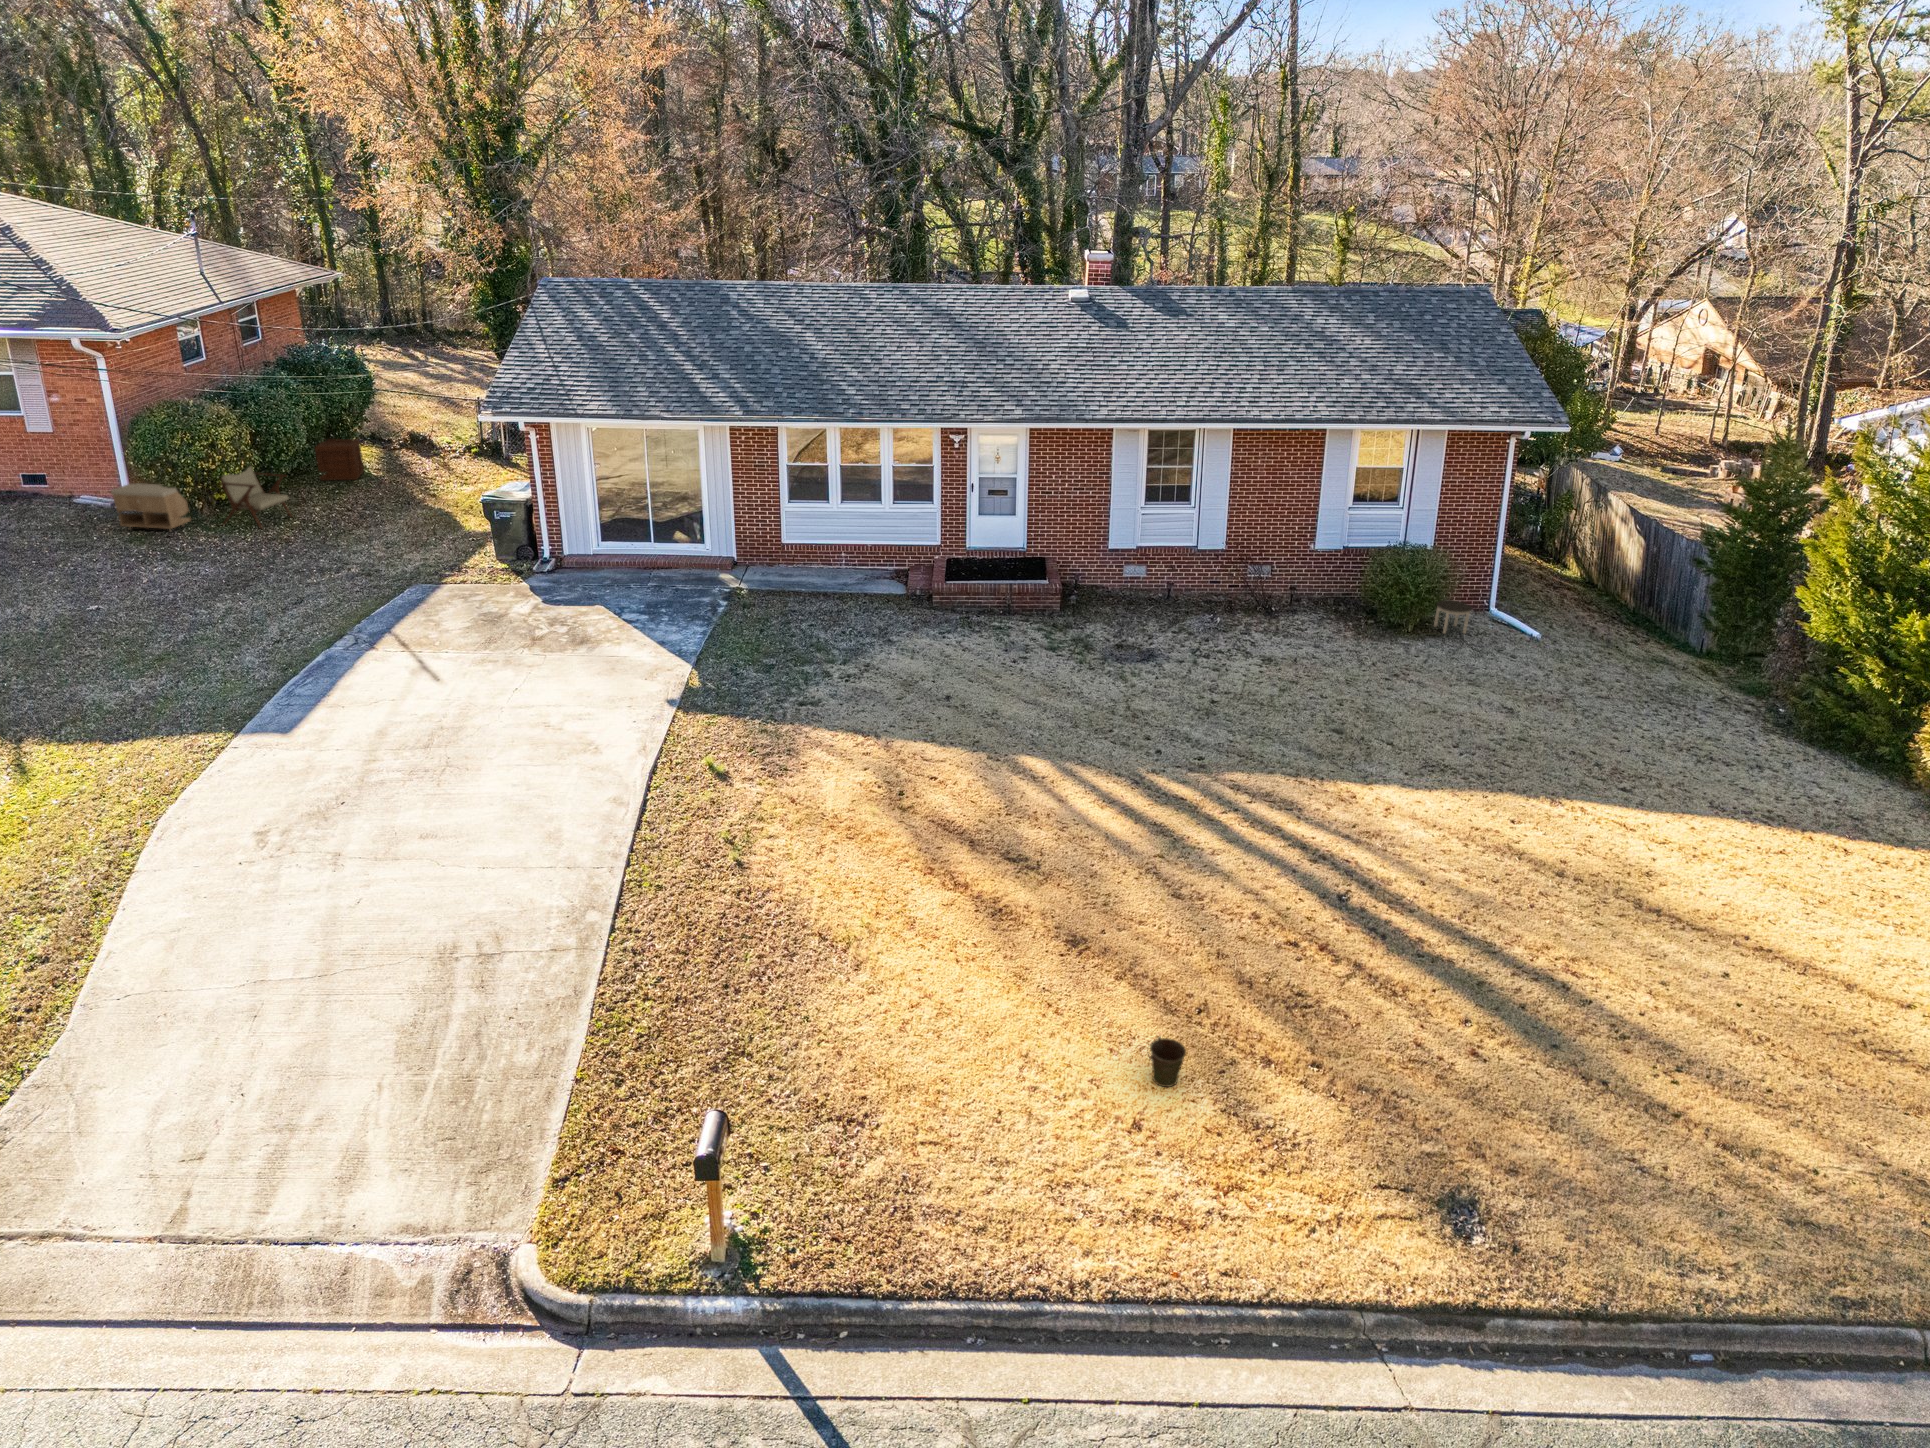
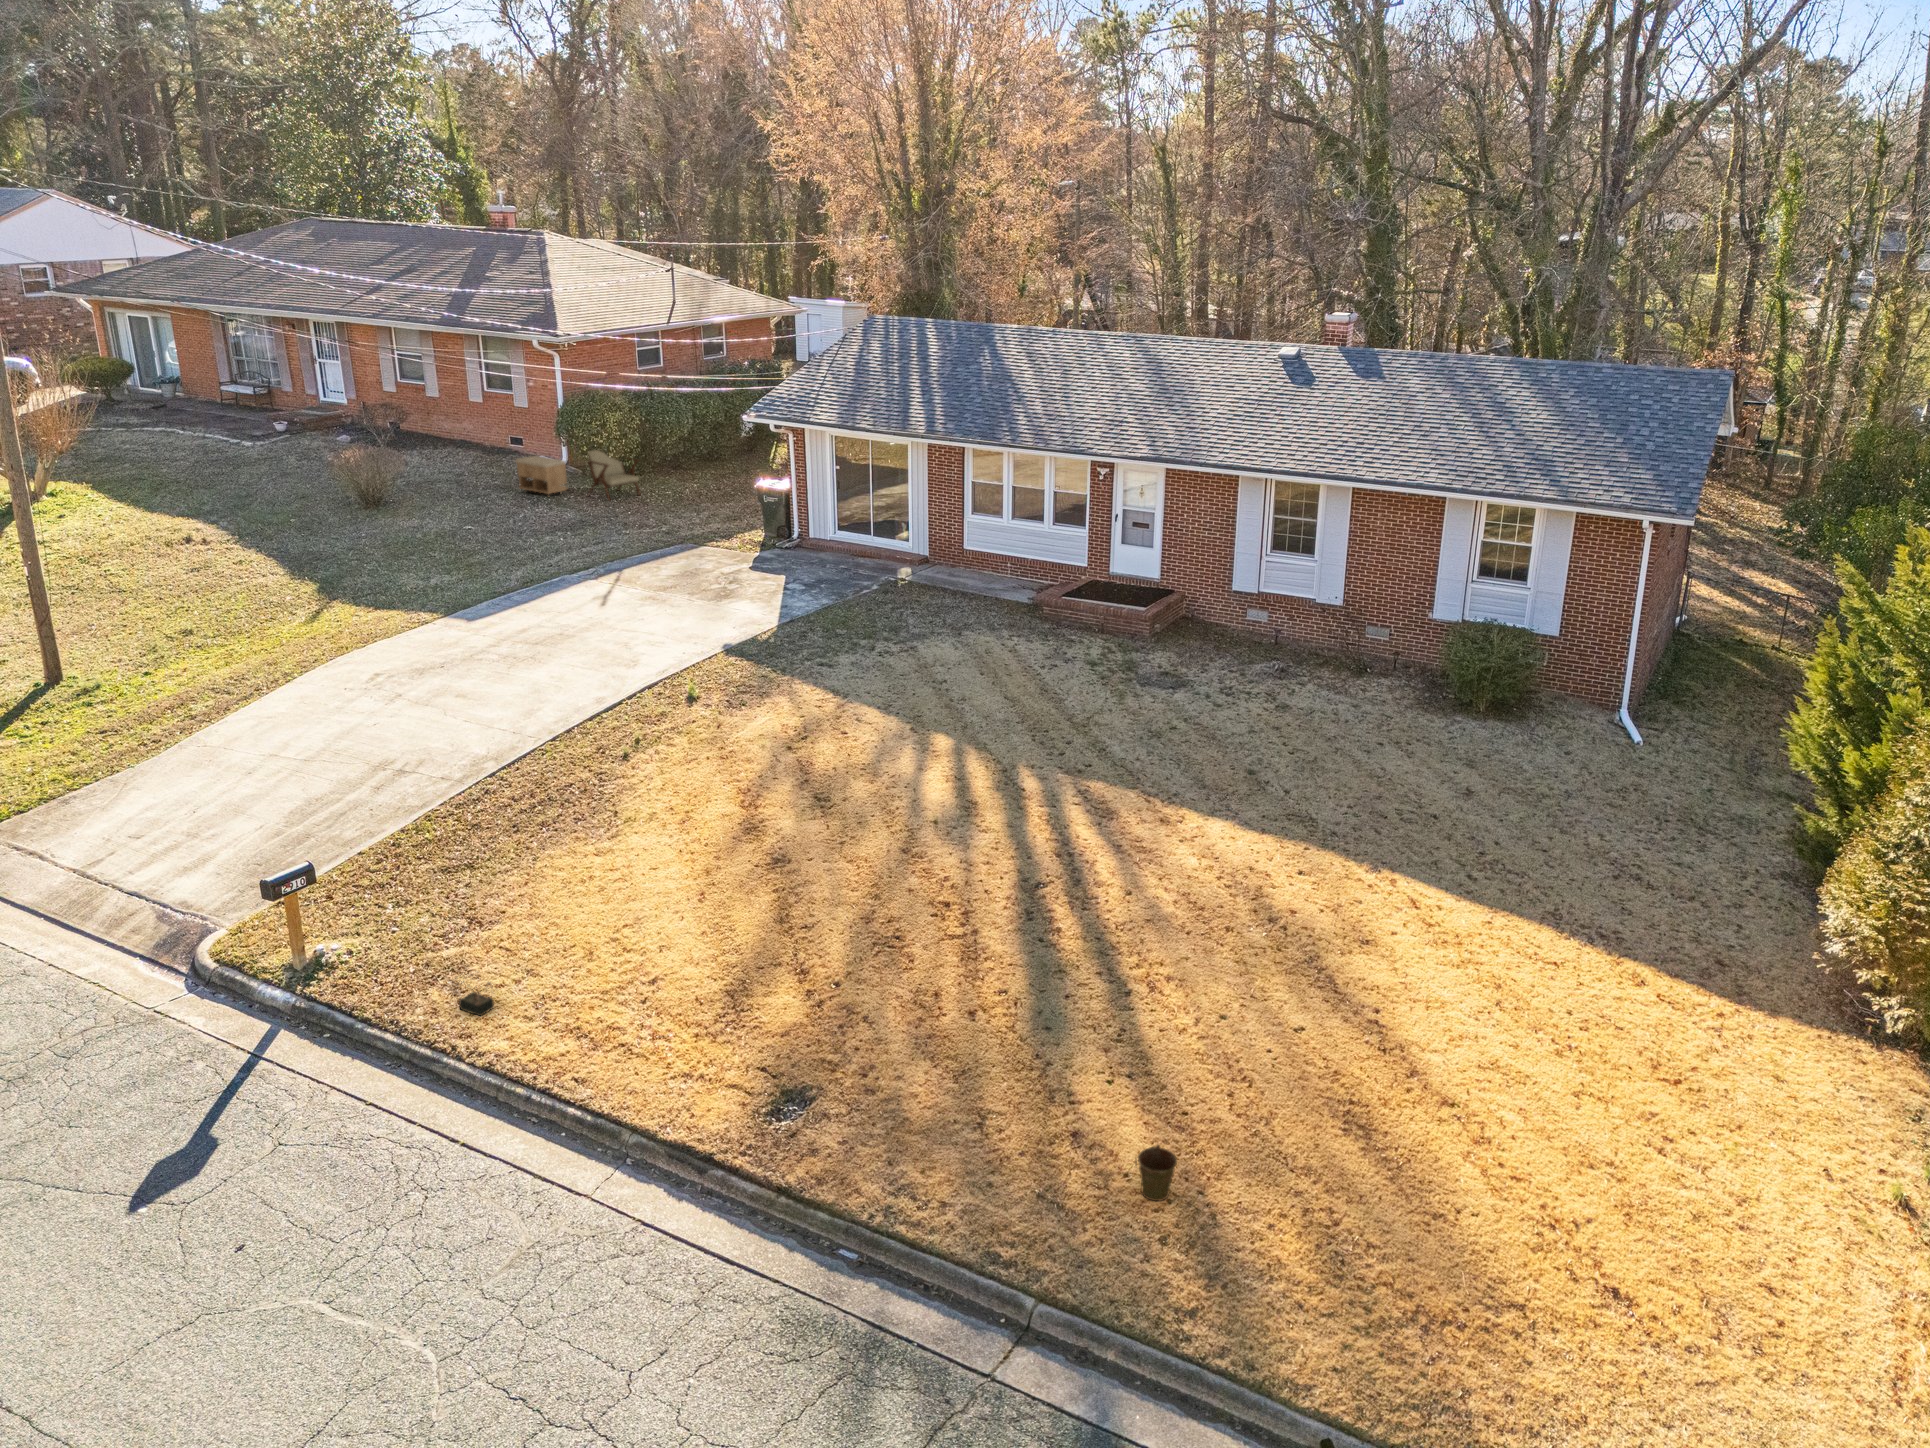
wooden crate: present [315,439,364,481] -> none [693,438,734,474]
round table: present [1434,600,1472,634] -> none [1562,696,1604,738]
bucket: present [1148,1037,1186,1087] -> present [1135,1145,1177,1201]
decorative plant: none [968,1177,1030,1235] -> present [452,974,494,1016]

